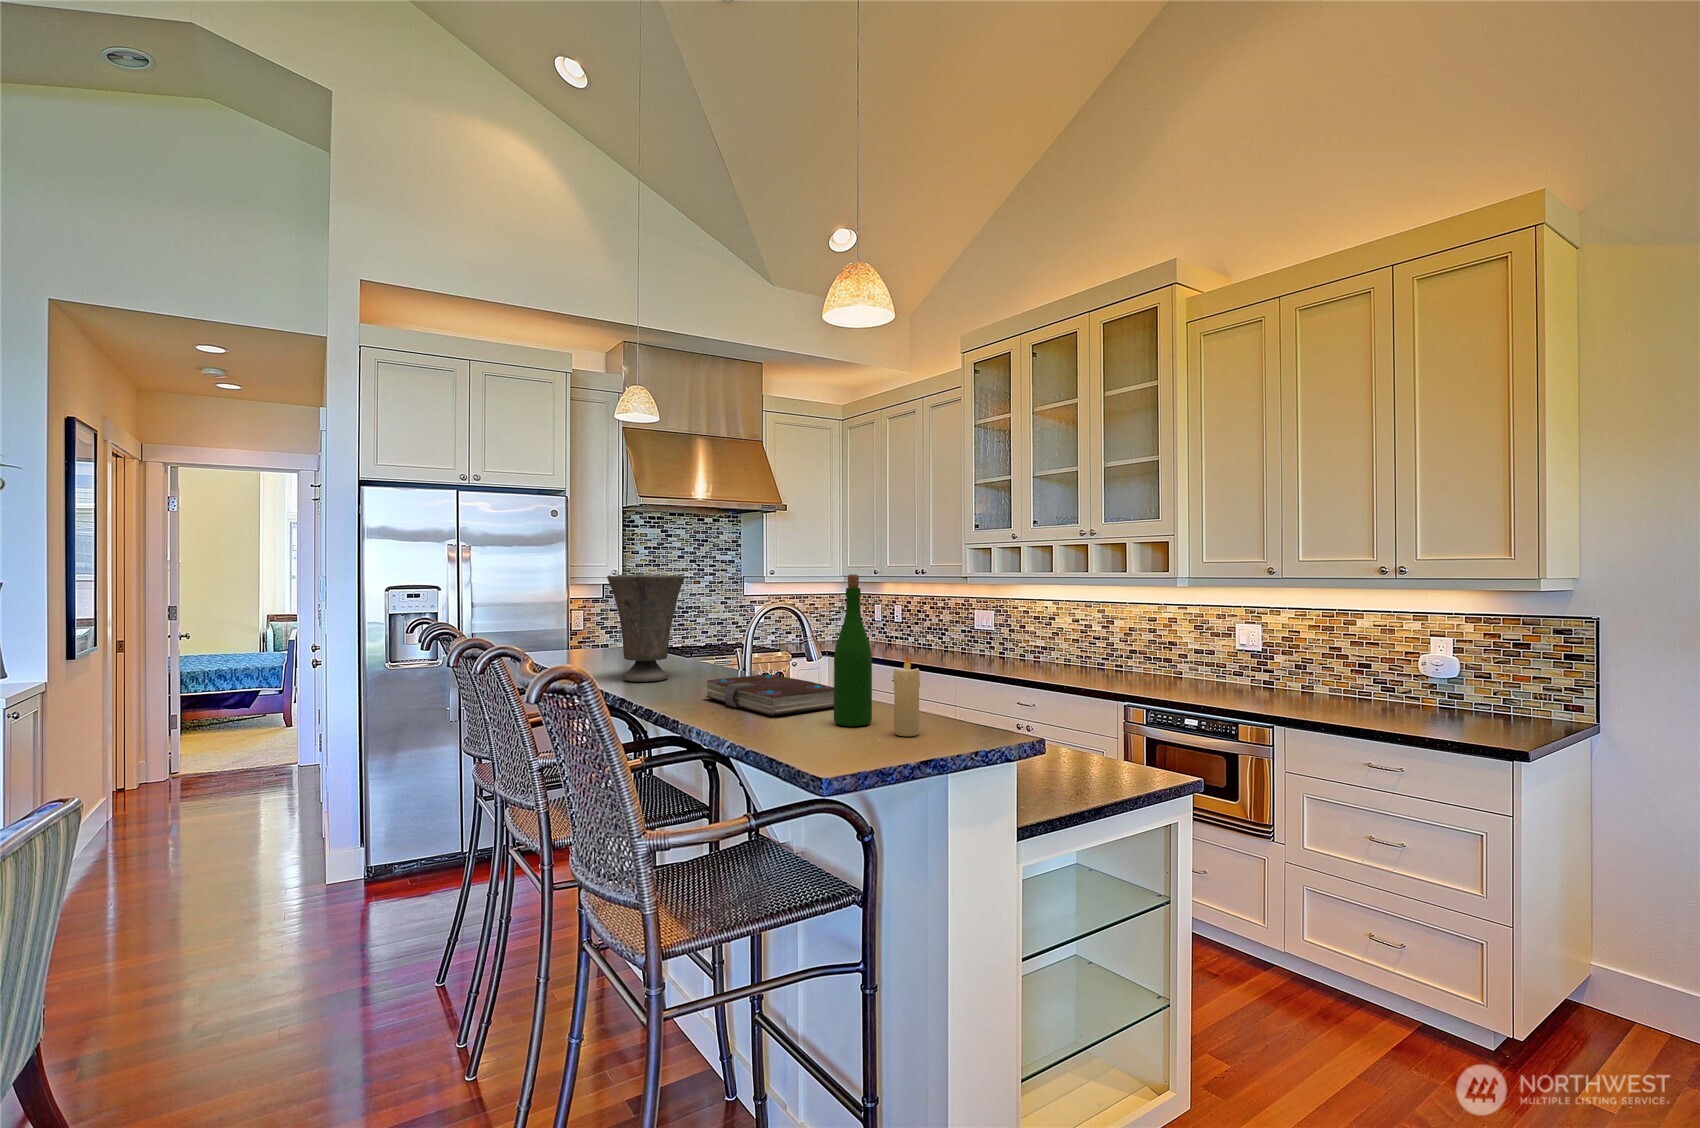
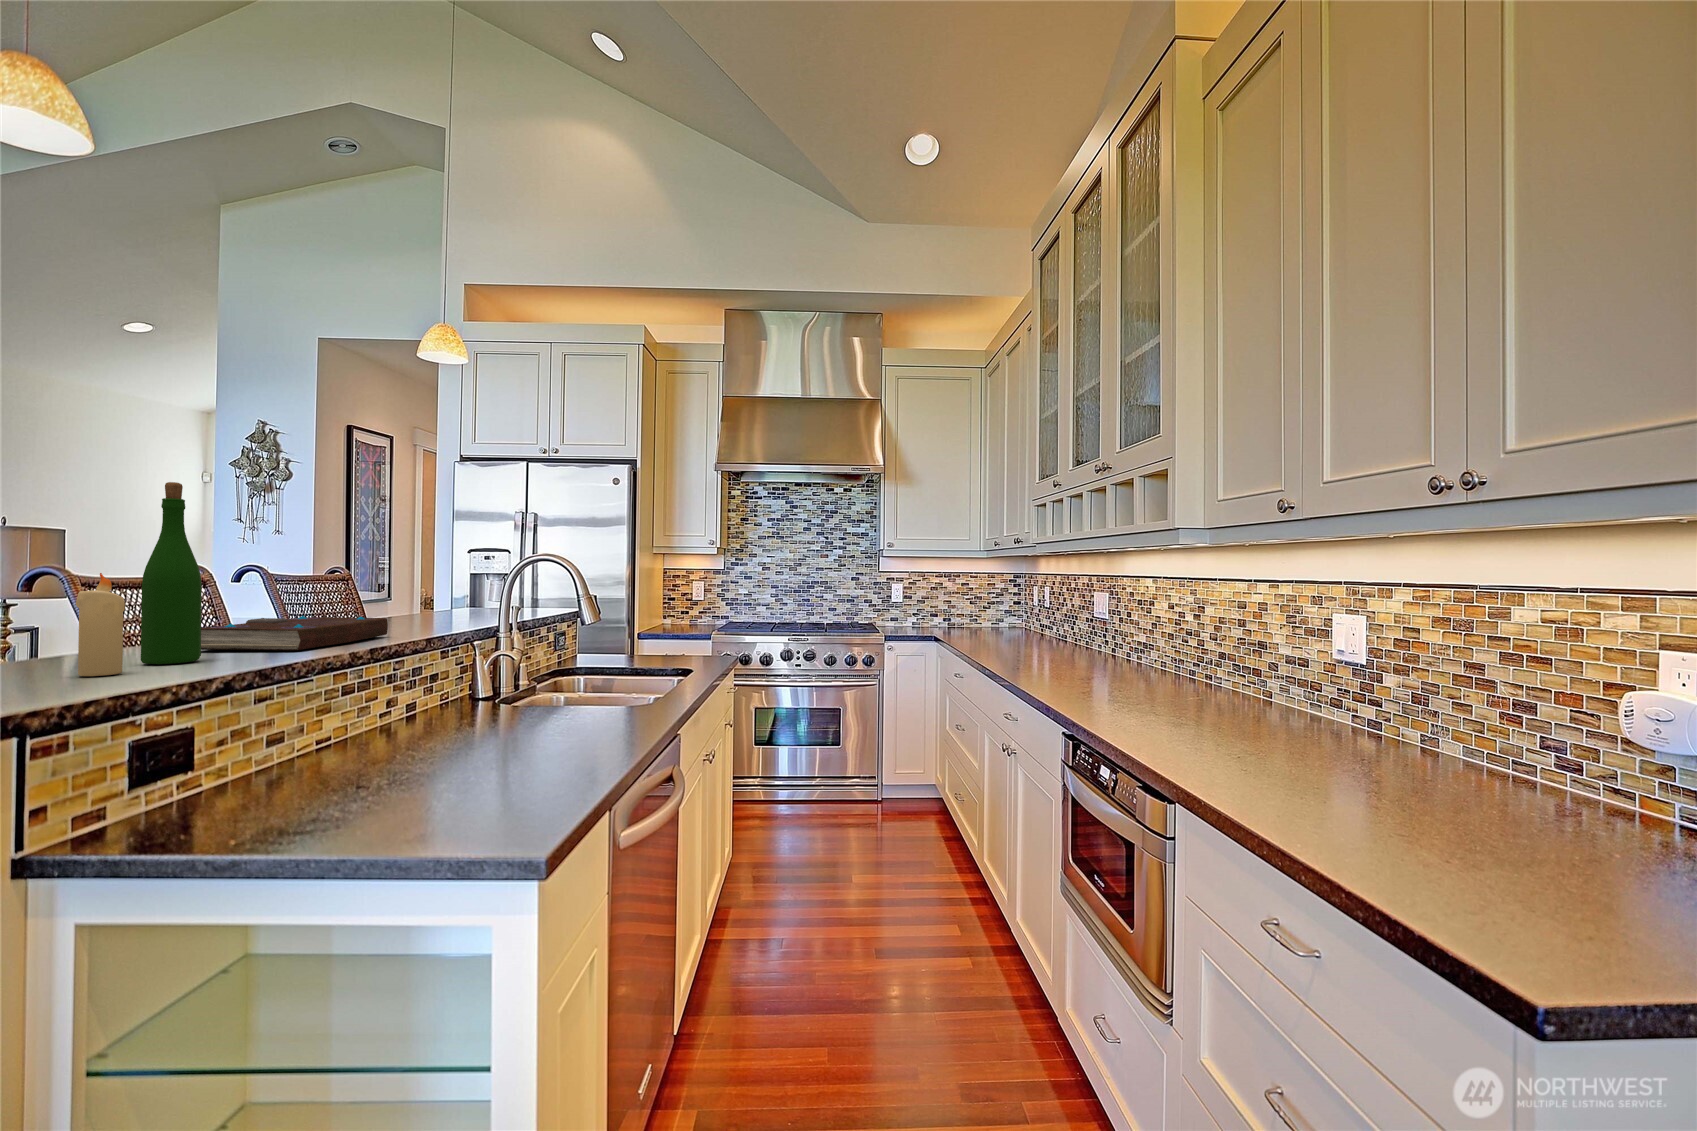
vase: present [607,575,685,682] -> none [366,516,455,624]

